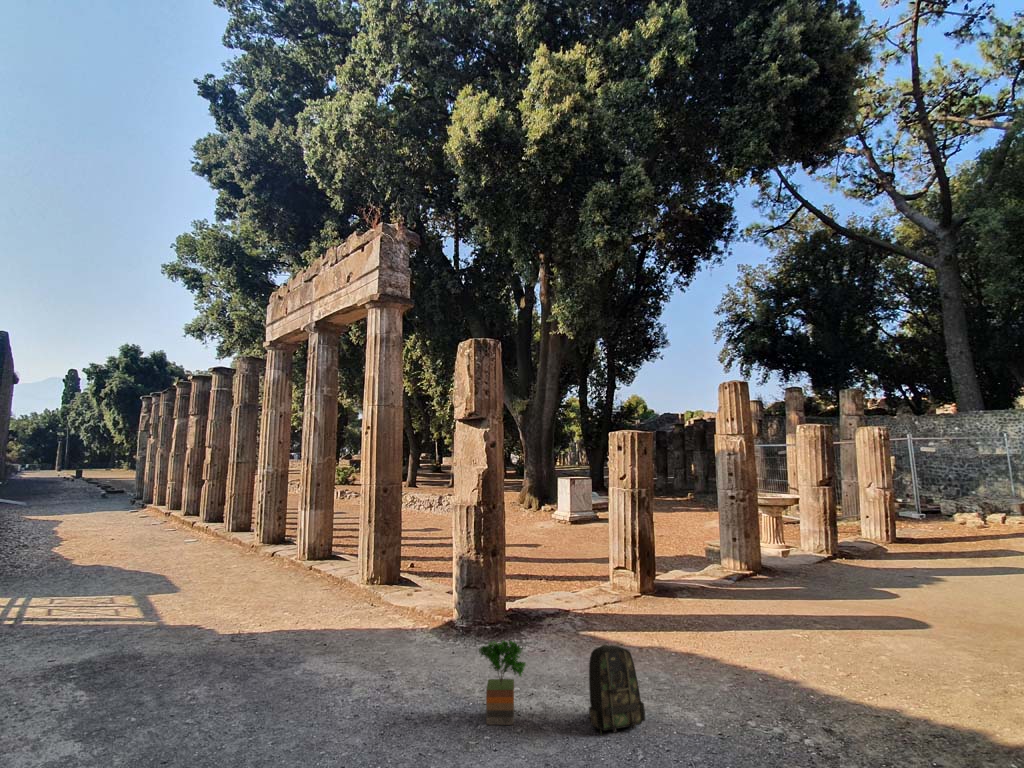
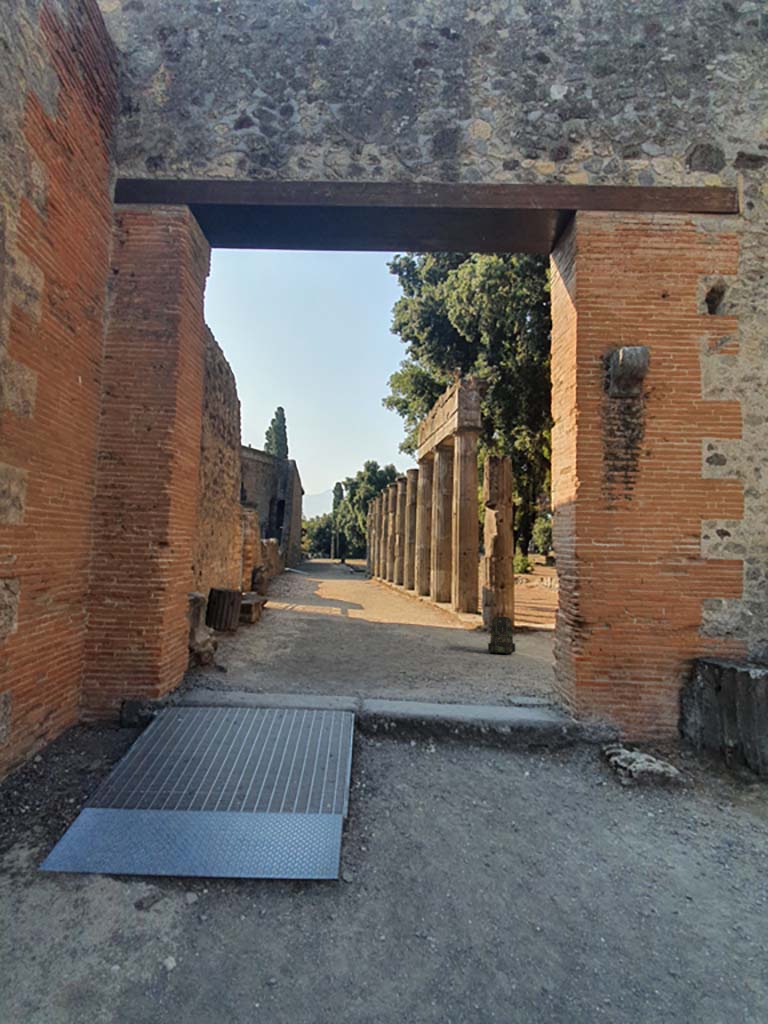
potted tree: present [479,640,526,725] -> none [444,611,467,648]

